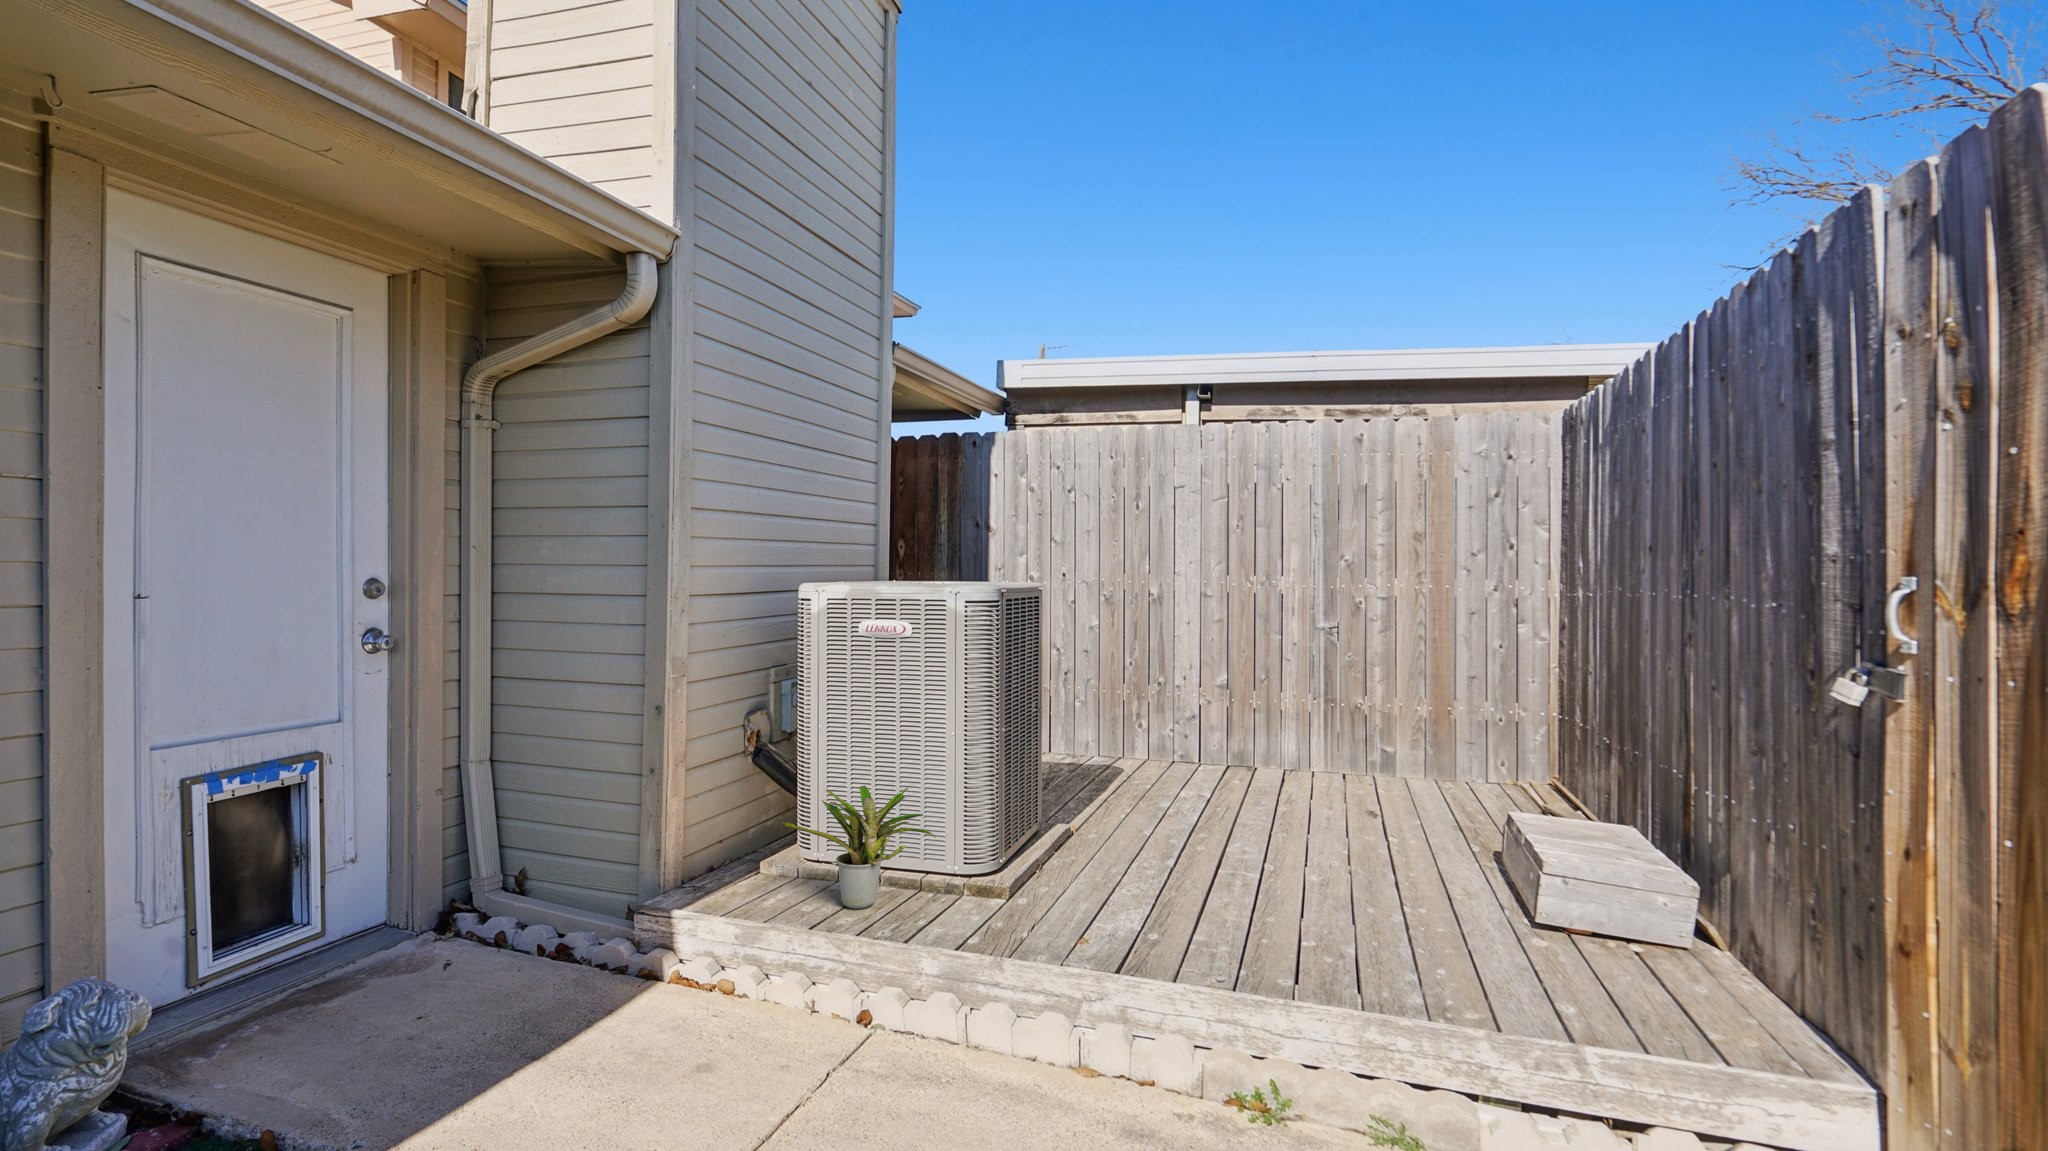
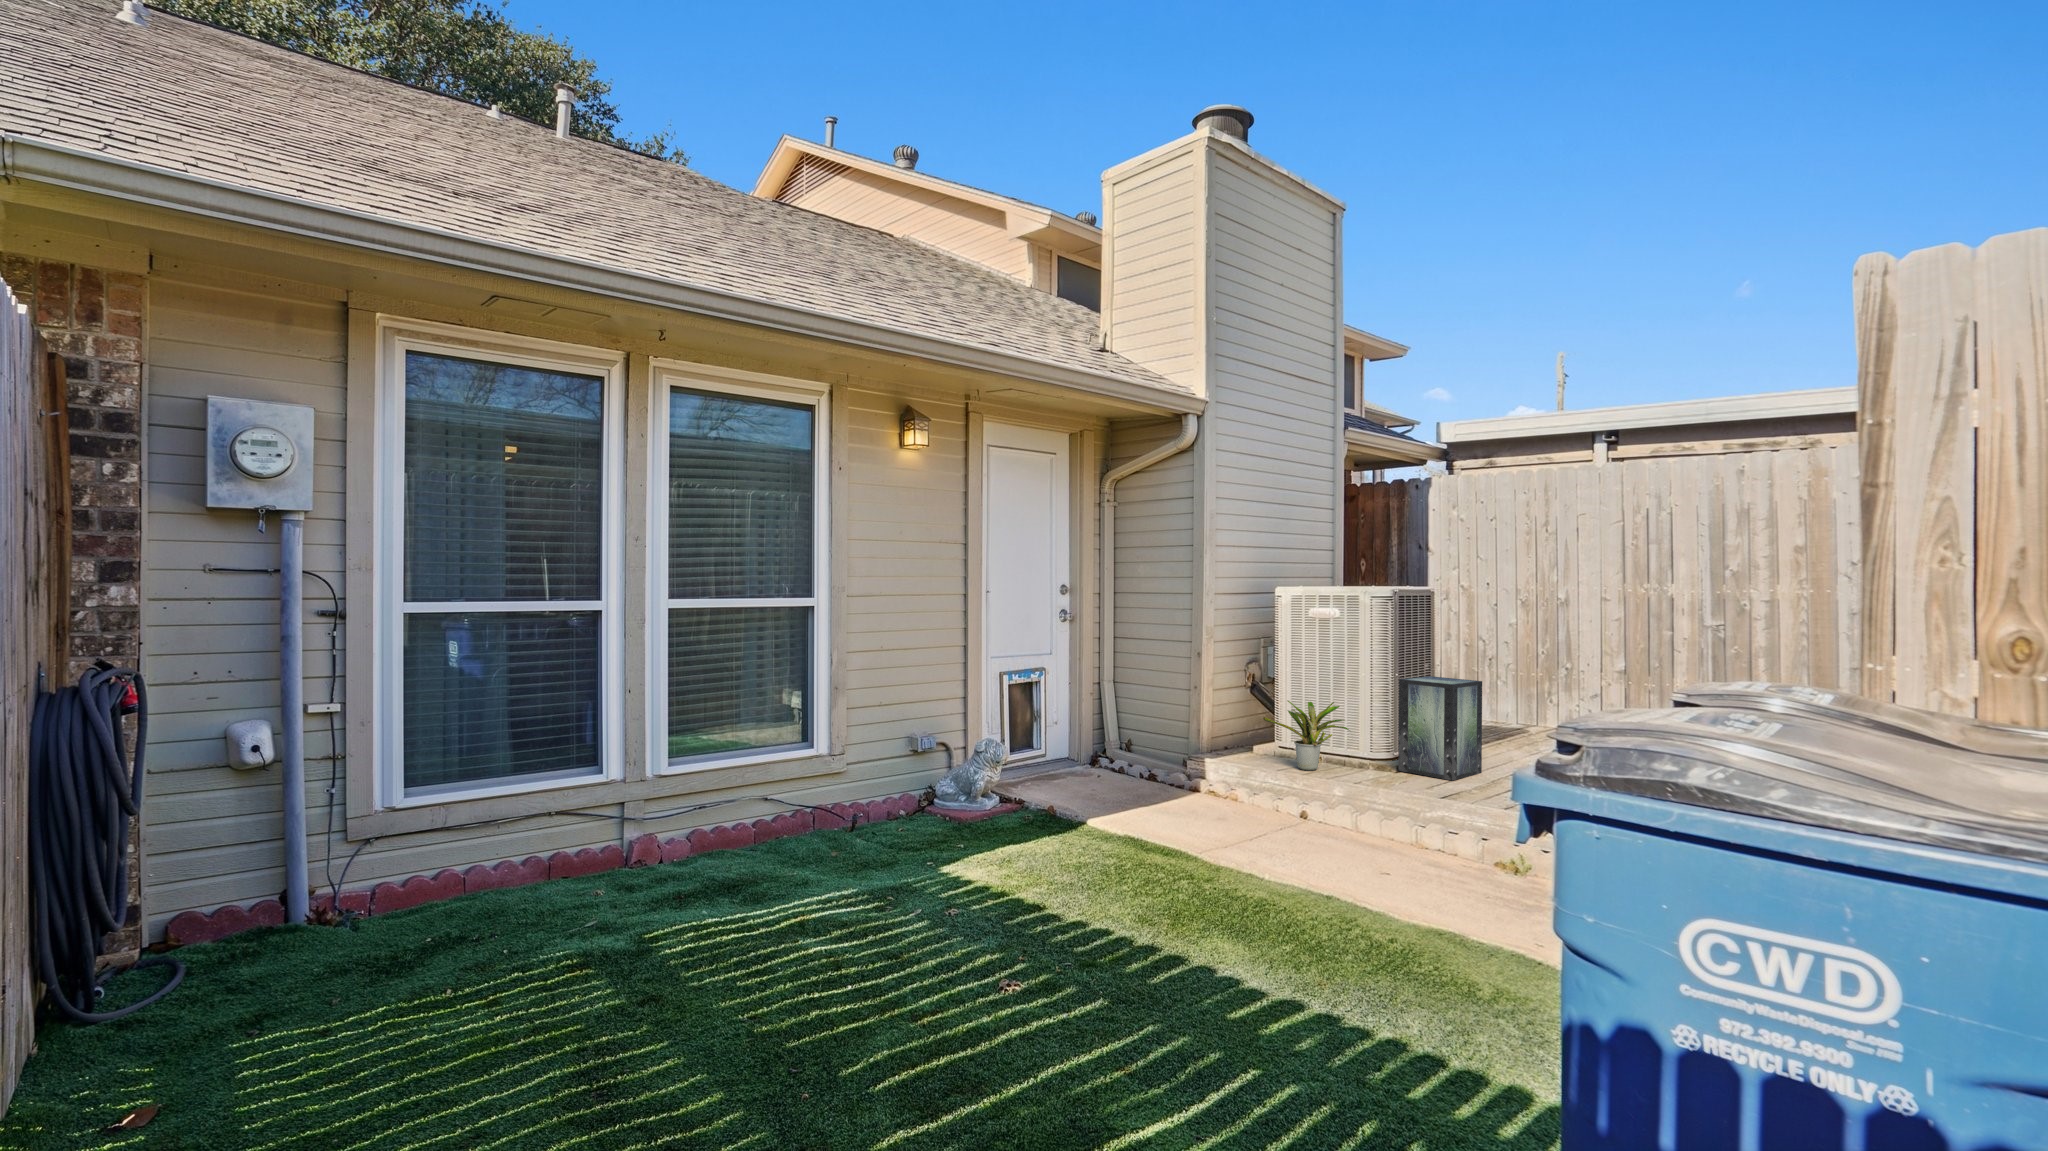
storage box: none [1002,724,1119,900] -> present [1398,676,1482,781]

